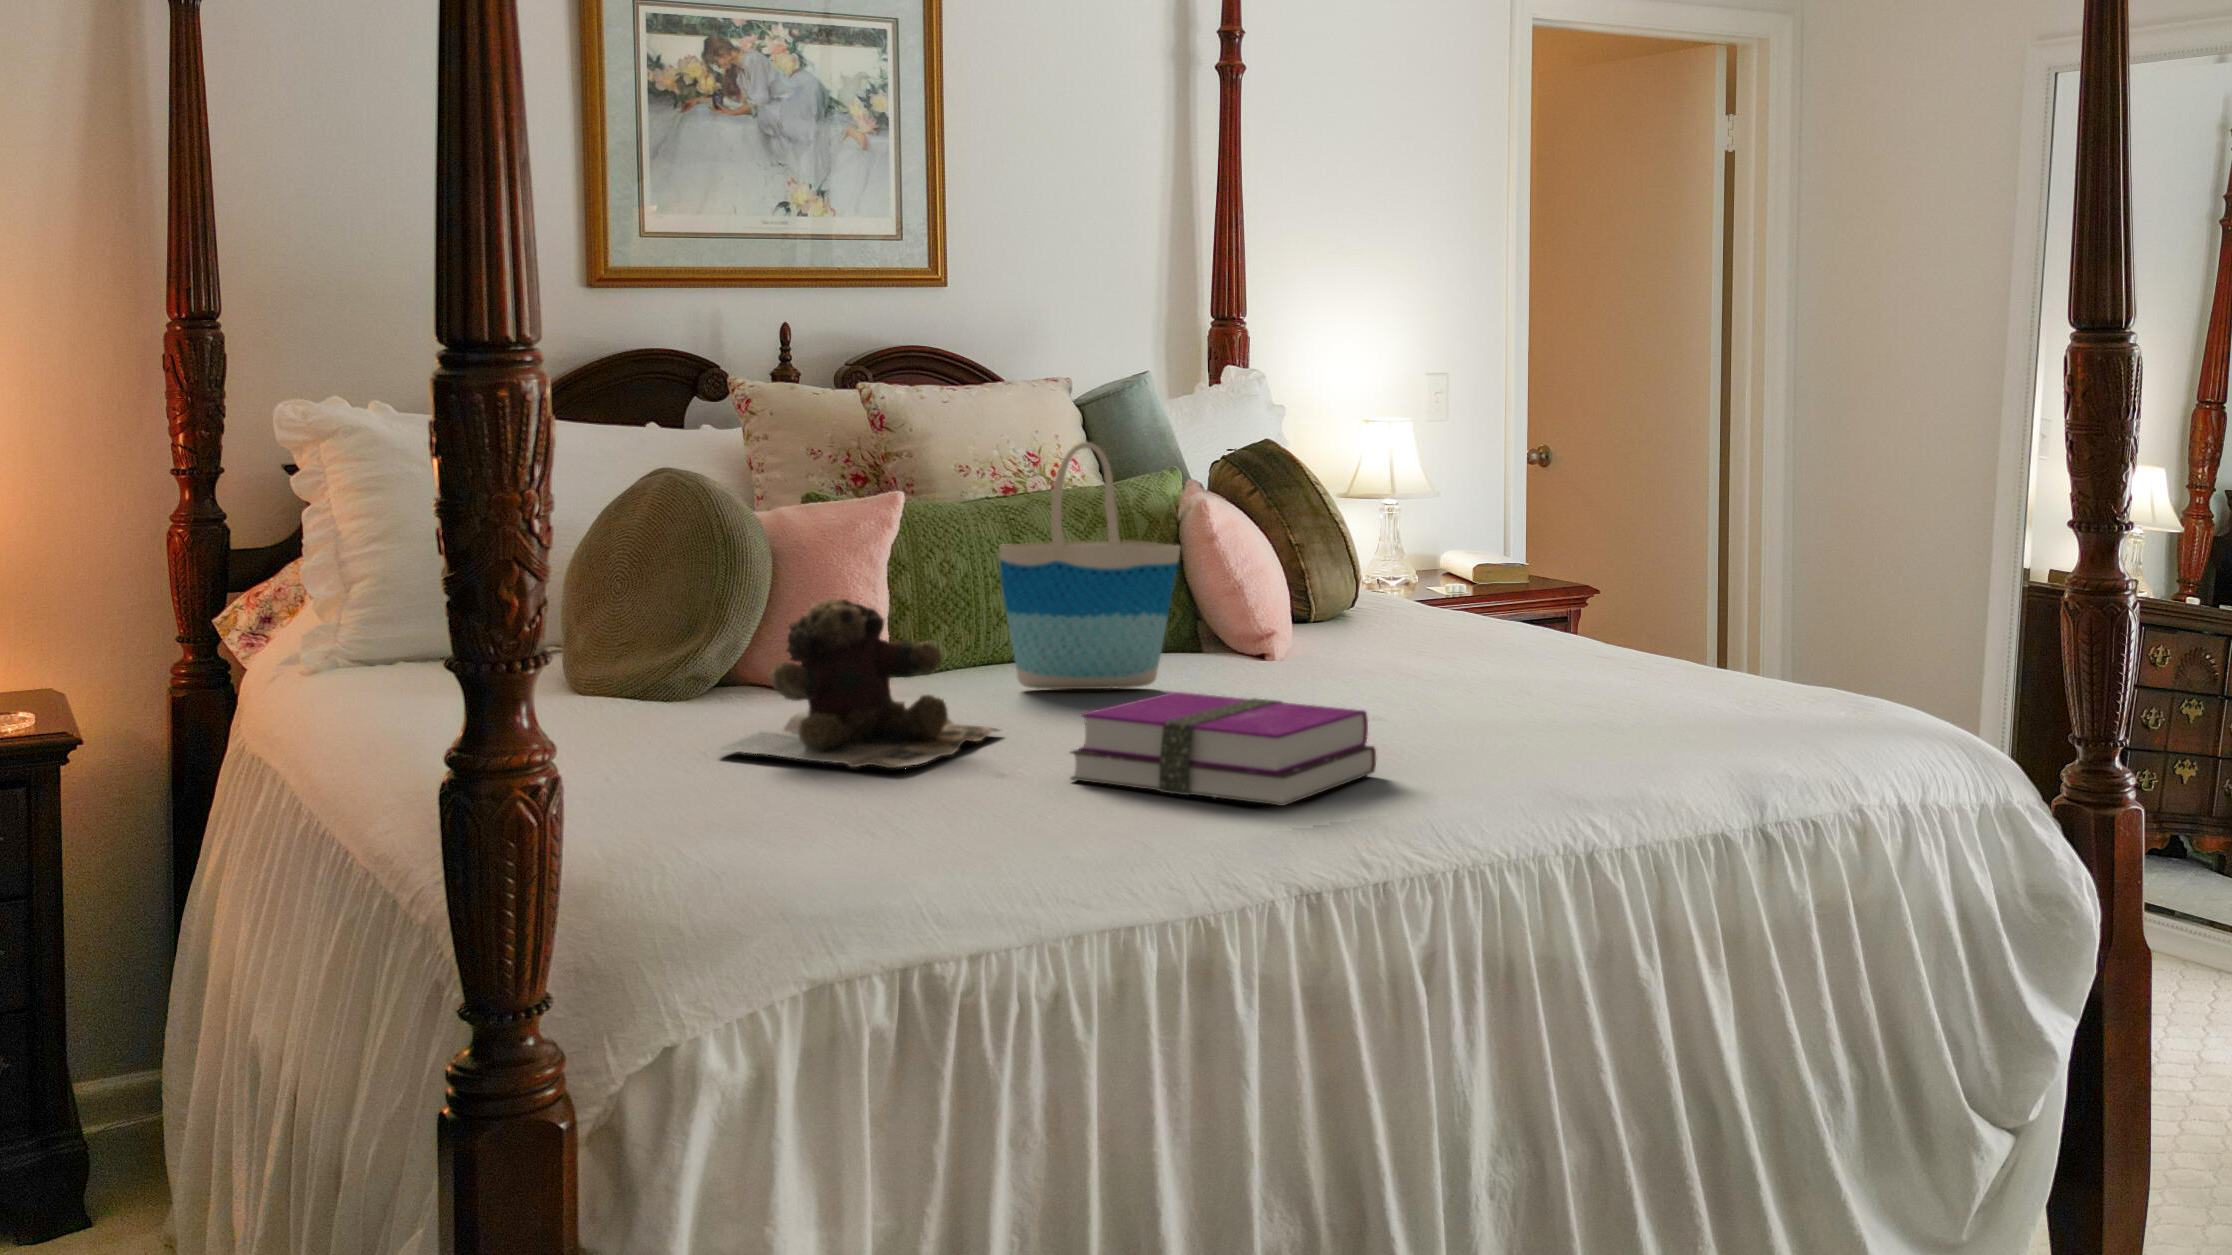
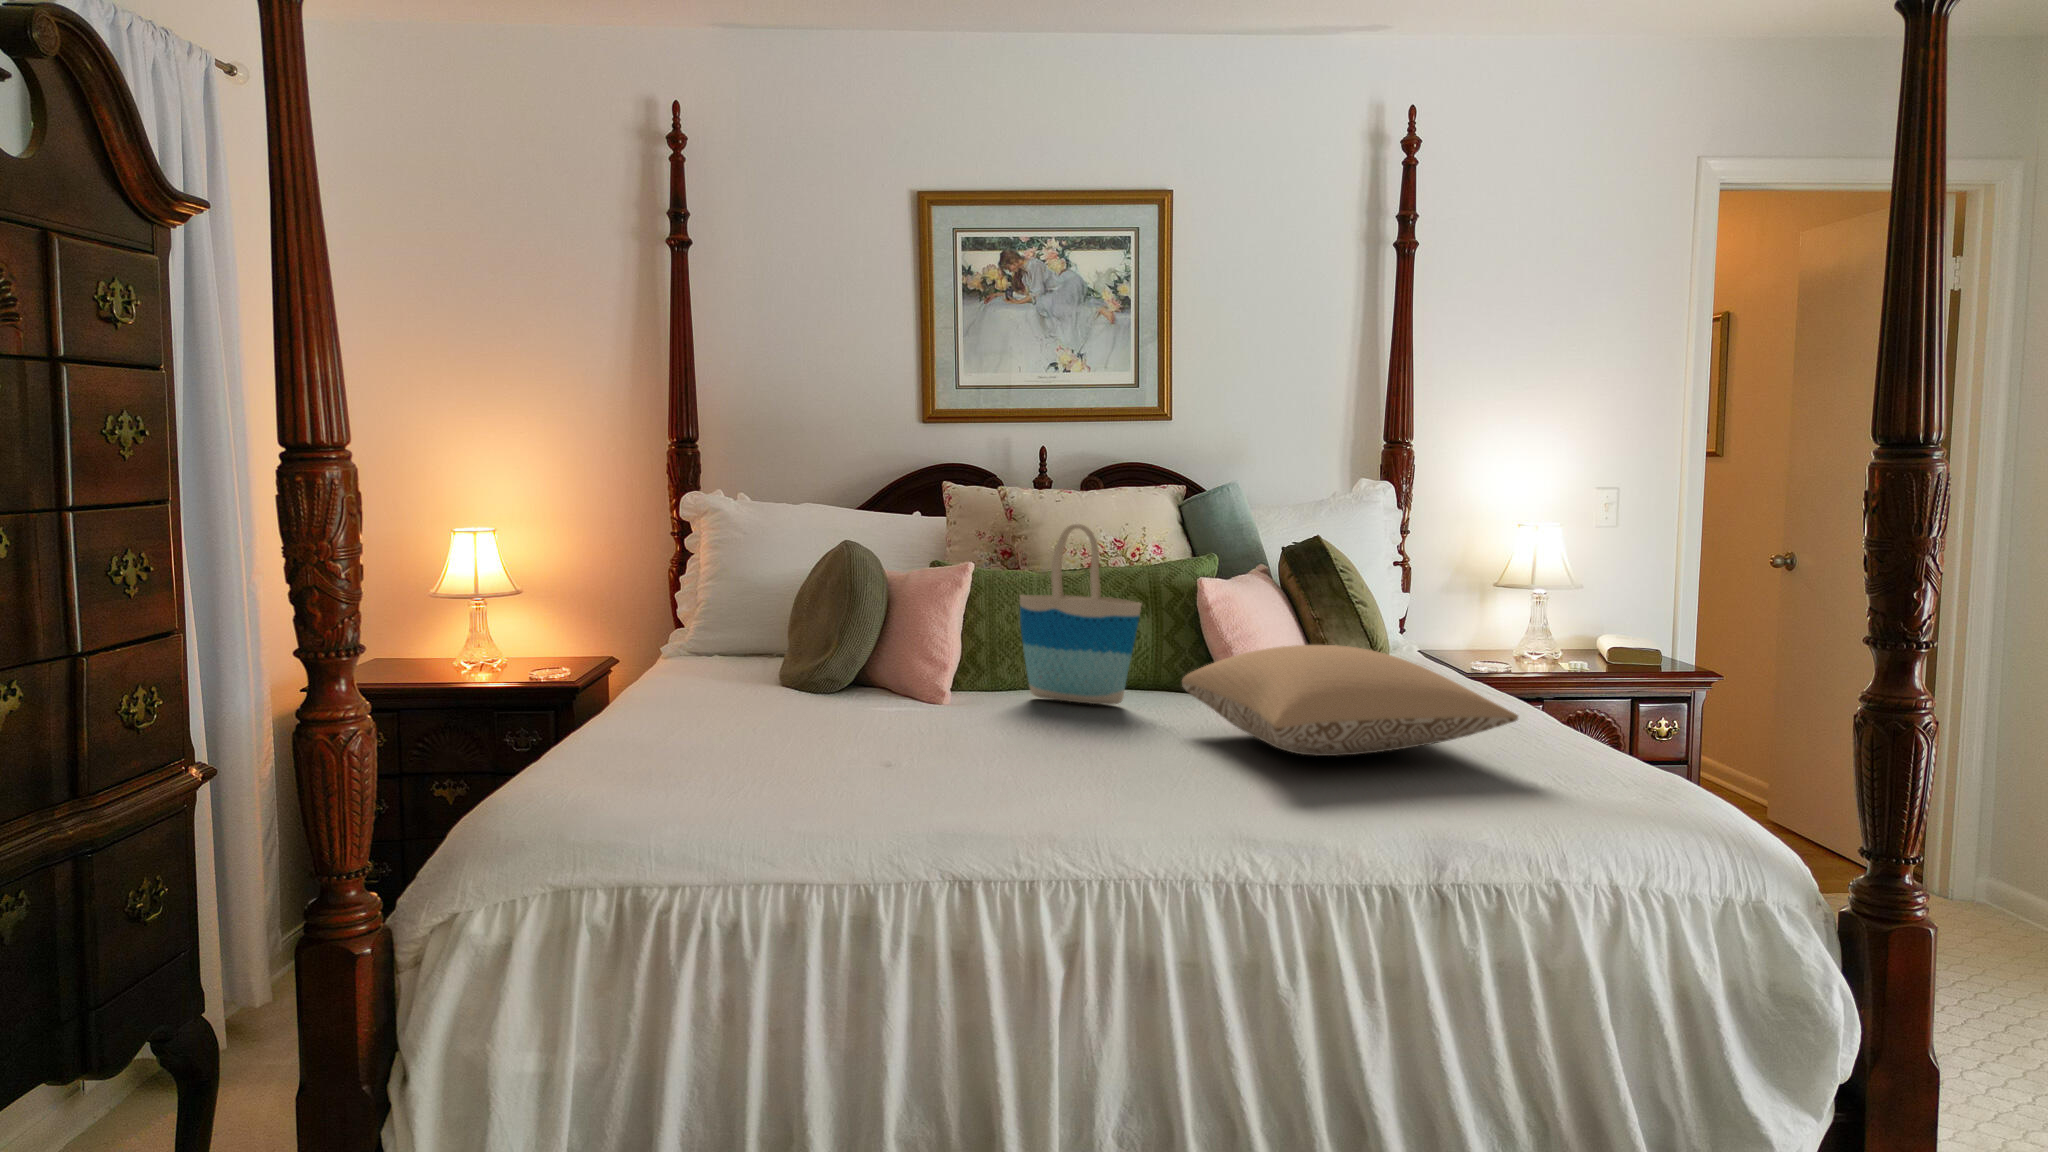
pillow: none [1278,580,1692,711] -> present [1182,645,1518,756]
teddy bear: present [720,599,1002,768] -> none [753,624,944,745]
hardback book: present [1070,692,1376,806] -> none [904,713,1118,811]

